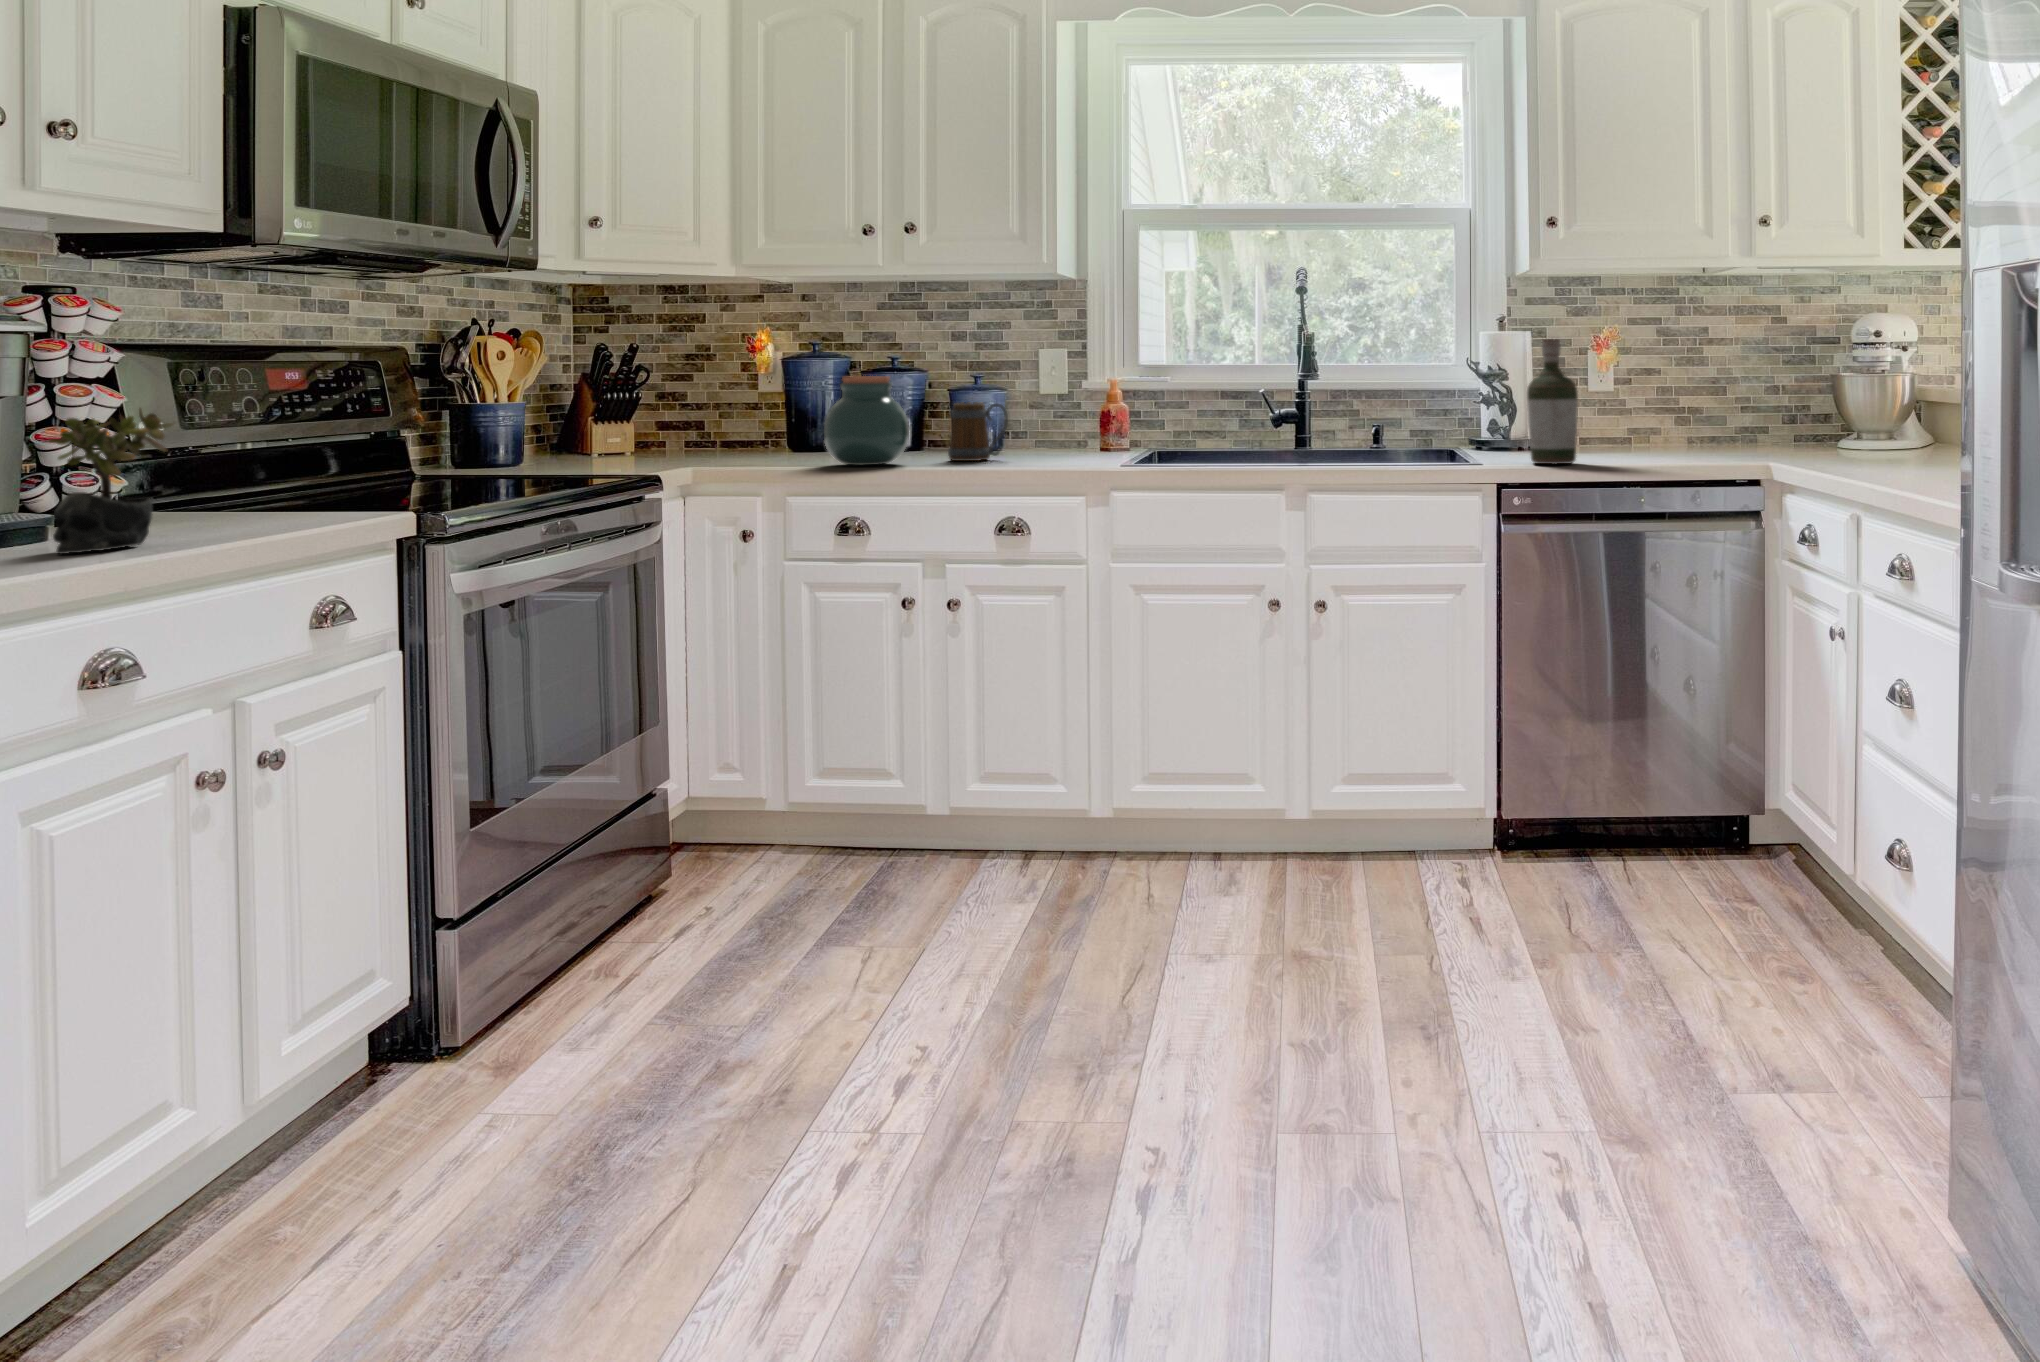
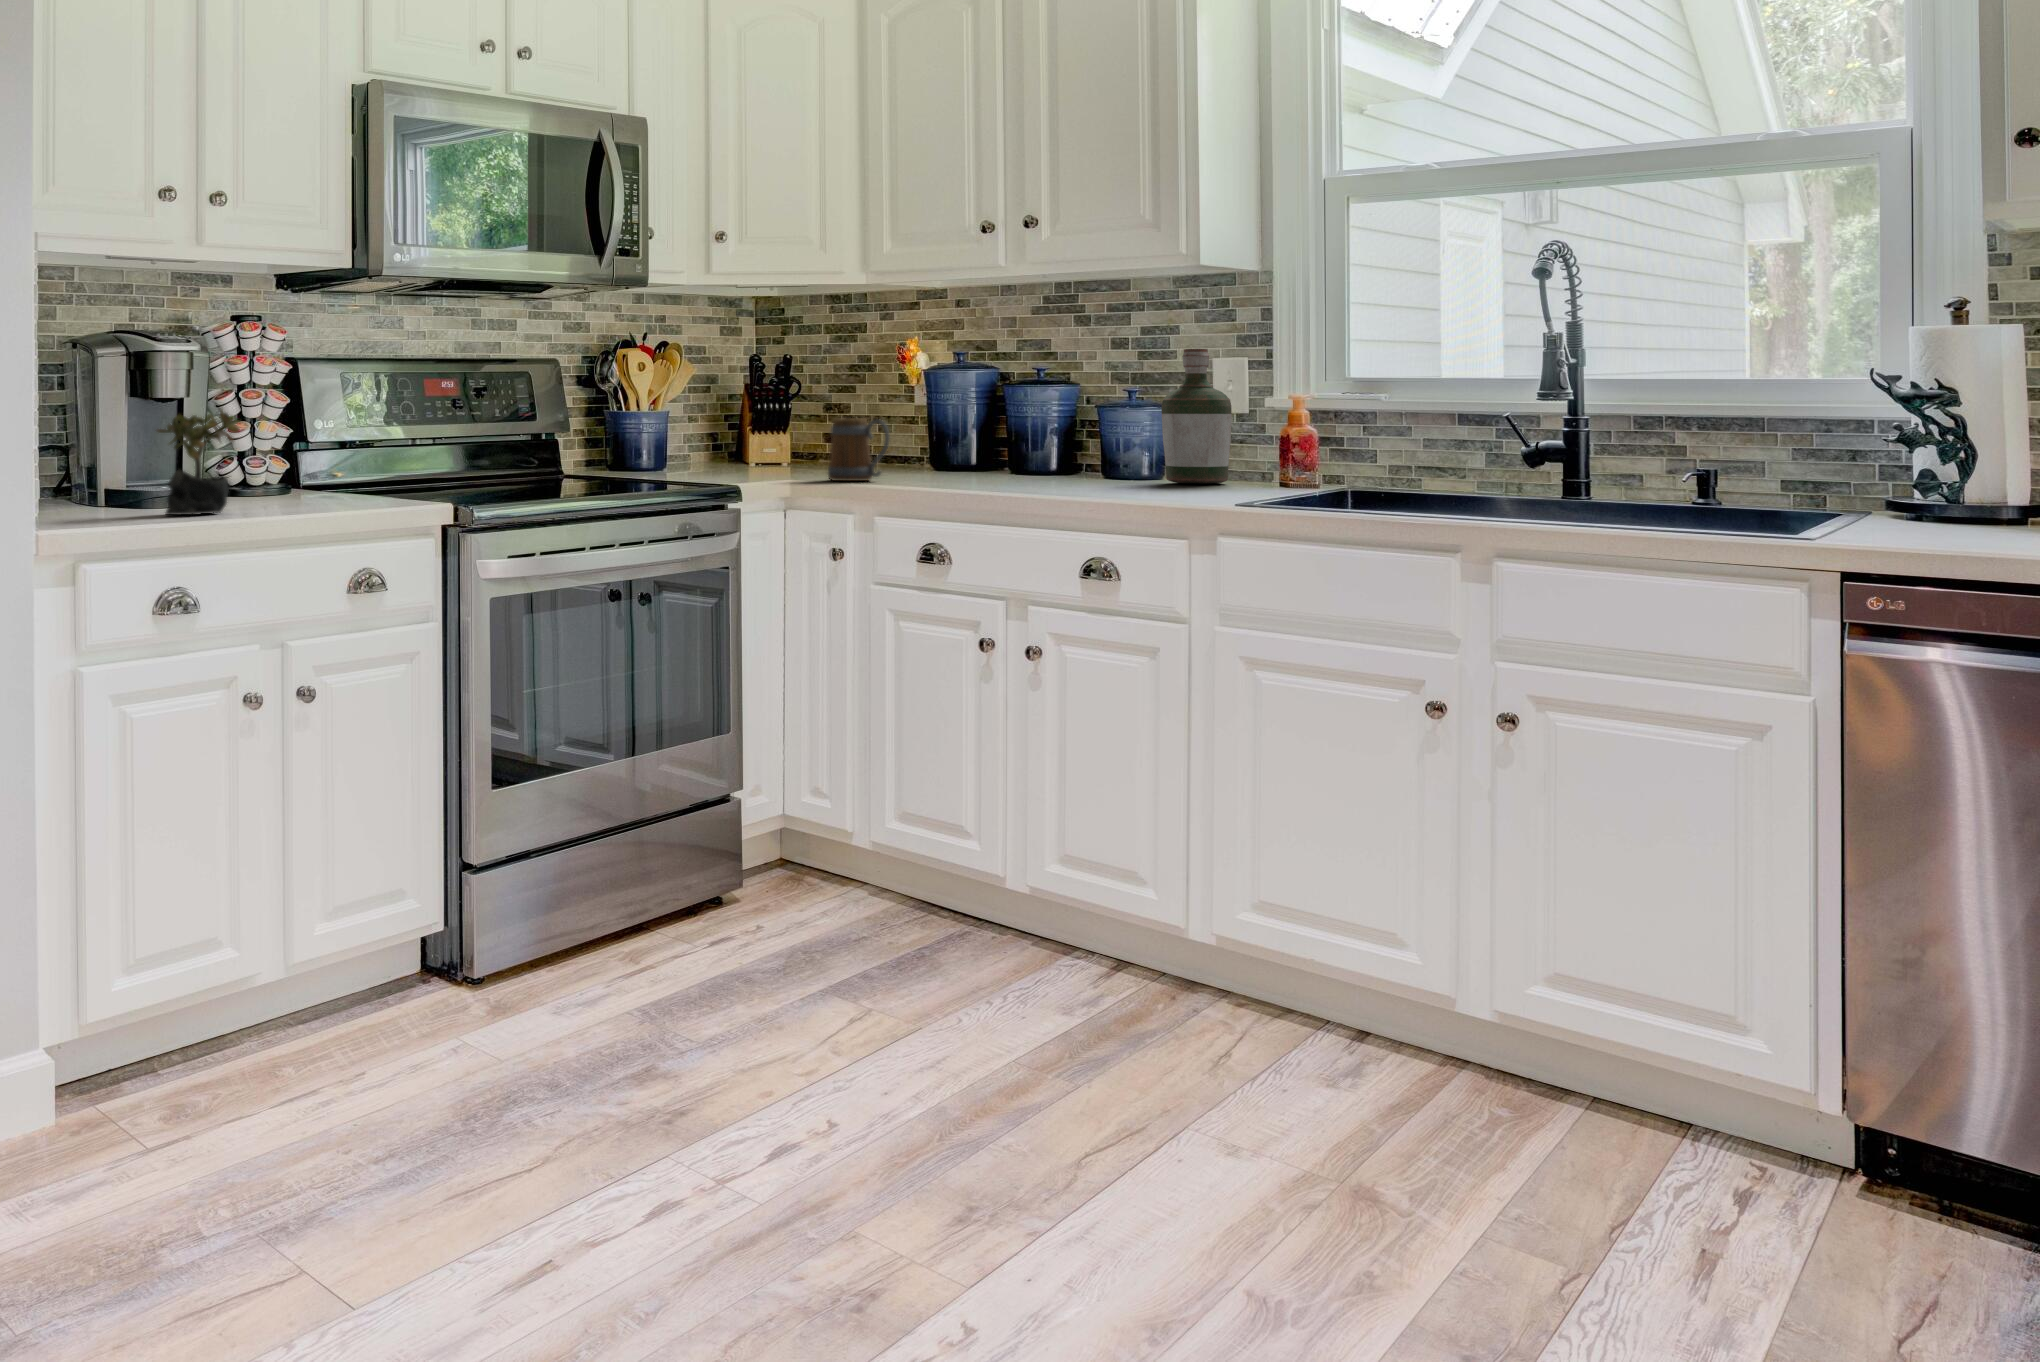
bottle: present [1527,339,1578,464] -> present [1162,349,1232,483]
jar: present [824,376,909,465] -> none [895,389,988,488]
mug: present [948,402,1008,461] -> present [828,418,890,481]

